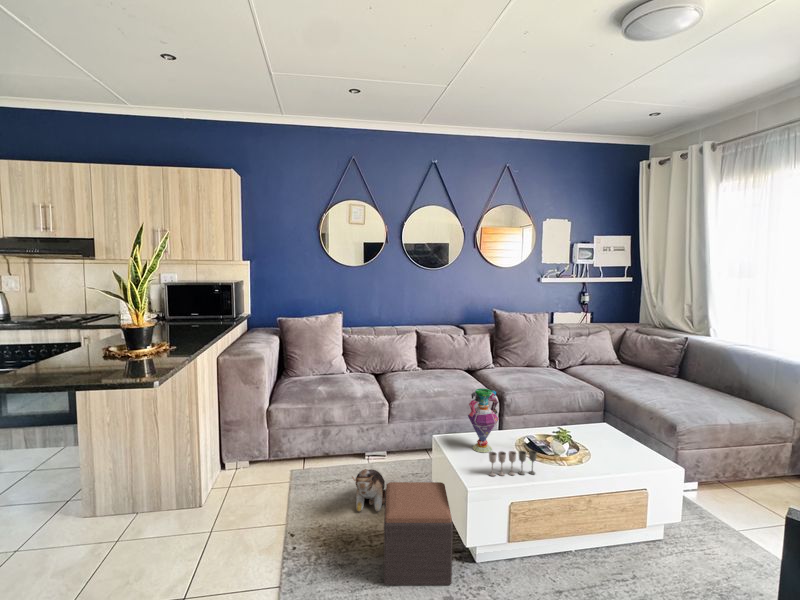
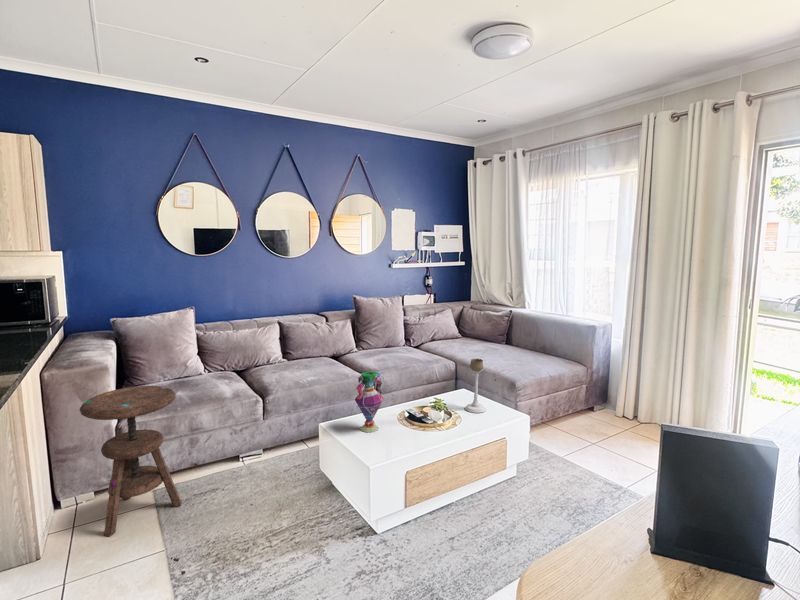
side table: none [236,377,310,502] -> present [80,386,181,536]
candle holder: none [599,388,626,453] -> present [465,359,486,413]
wine glass: present [489,450,537,476] -> none [383,422,423,451]
plush toy: present [352,469,385,512] -> none [240,470,275,516]
footstool: present [384,482,453,585] -> none [283,467,360,578]

